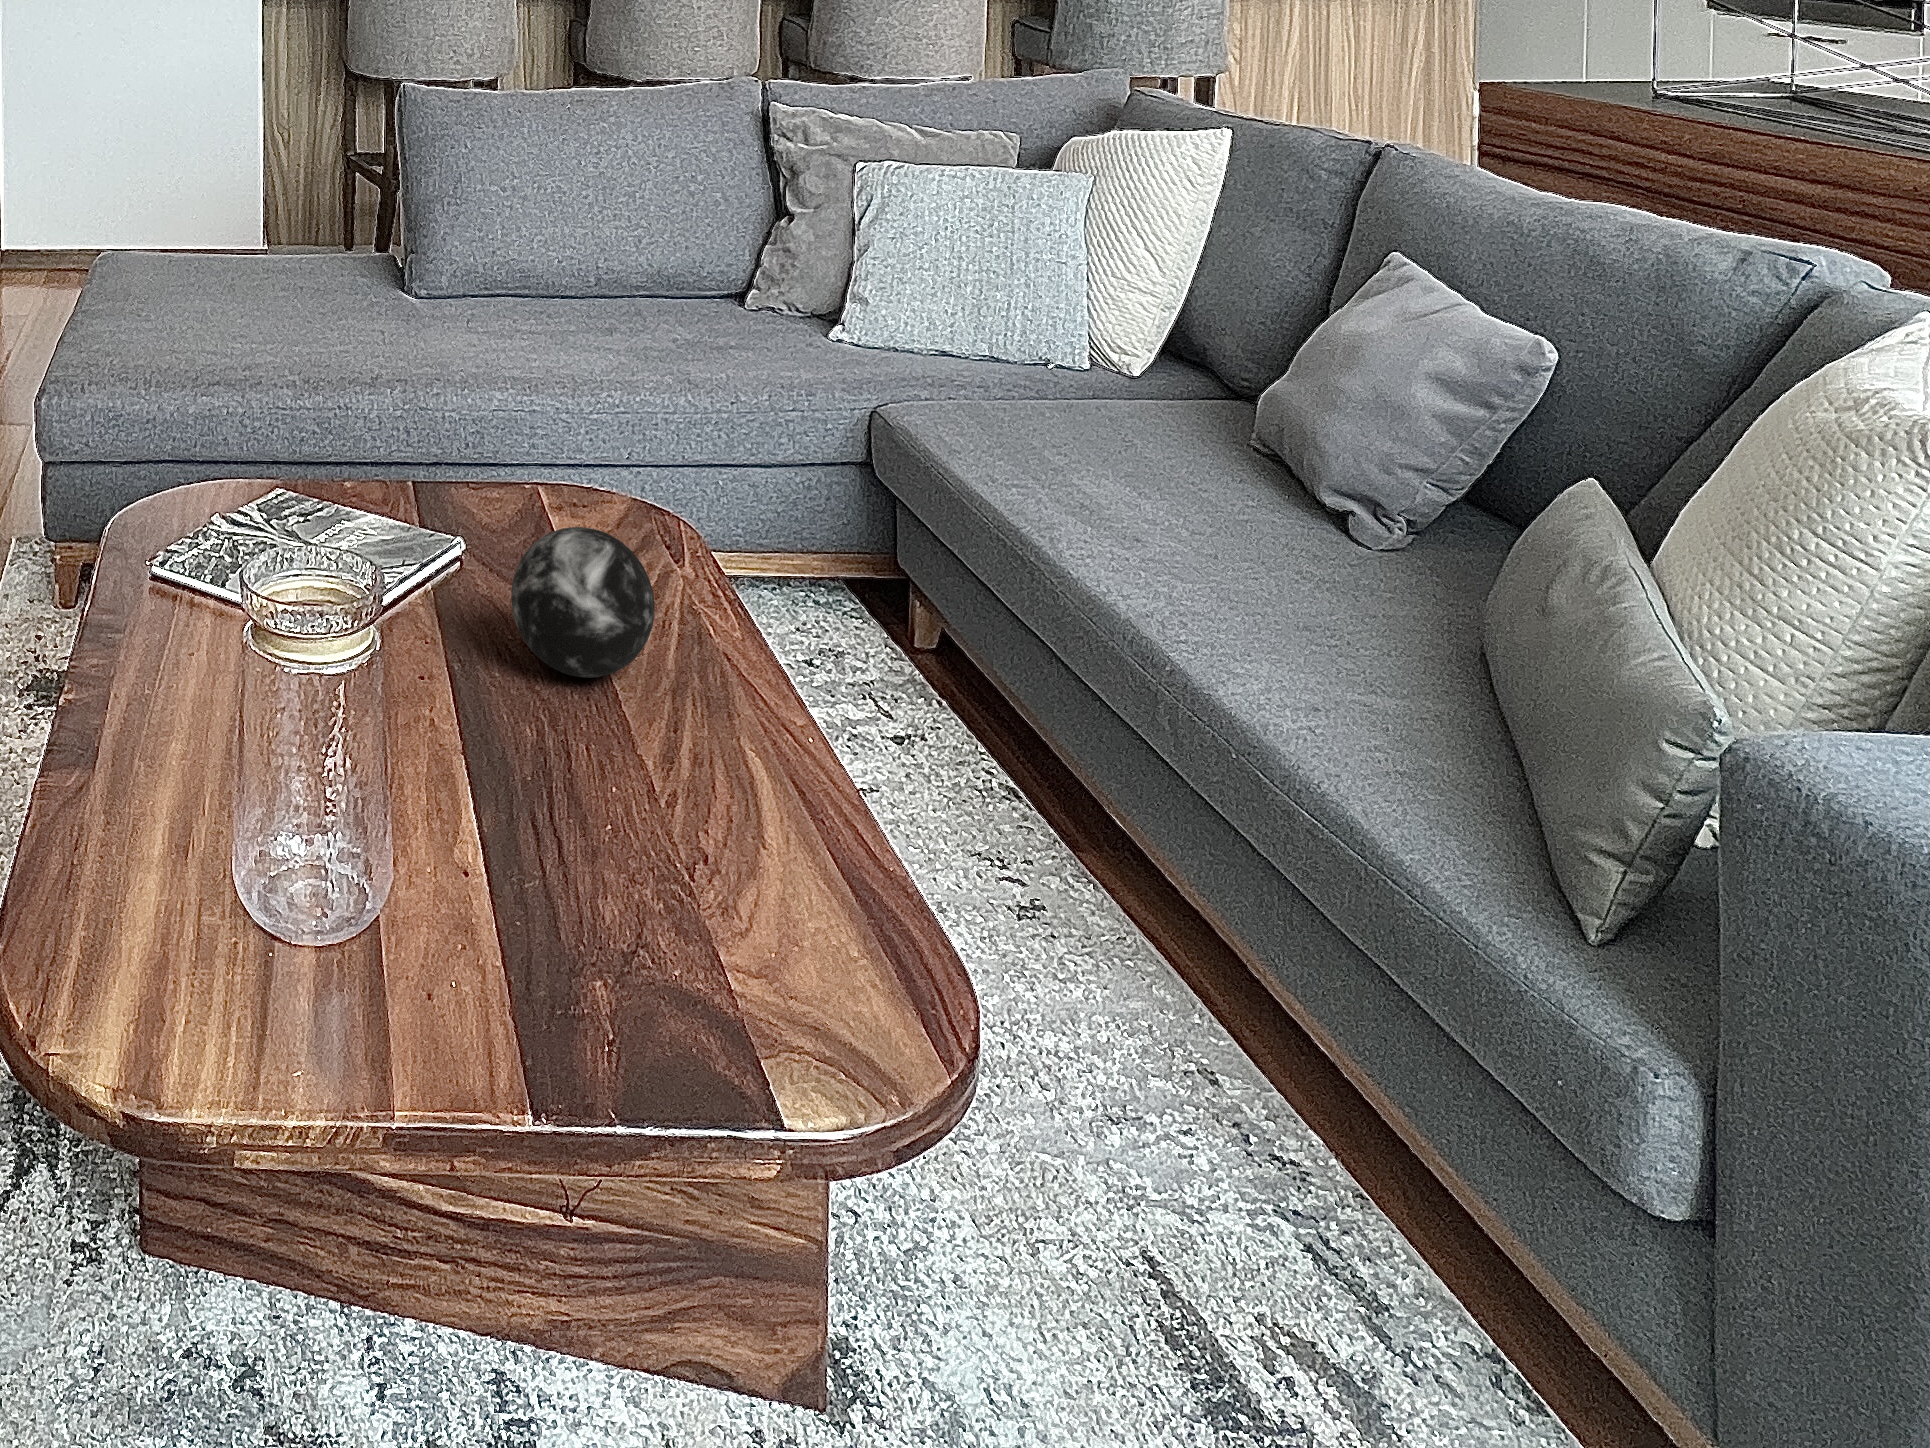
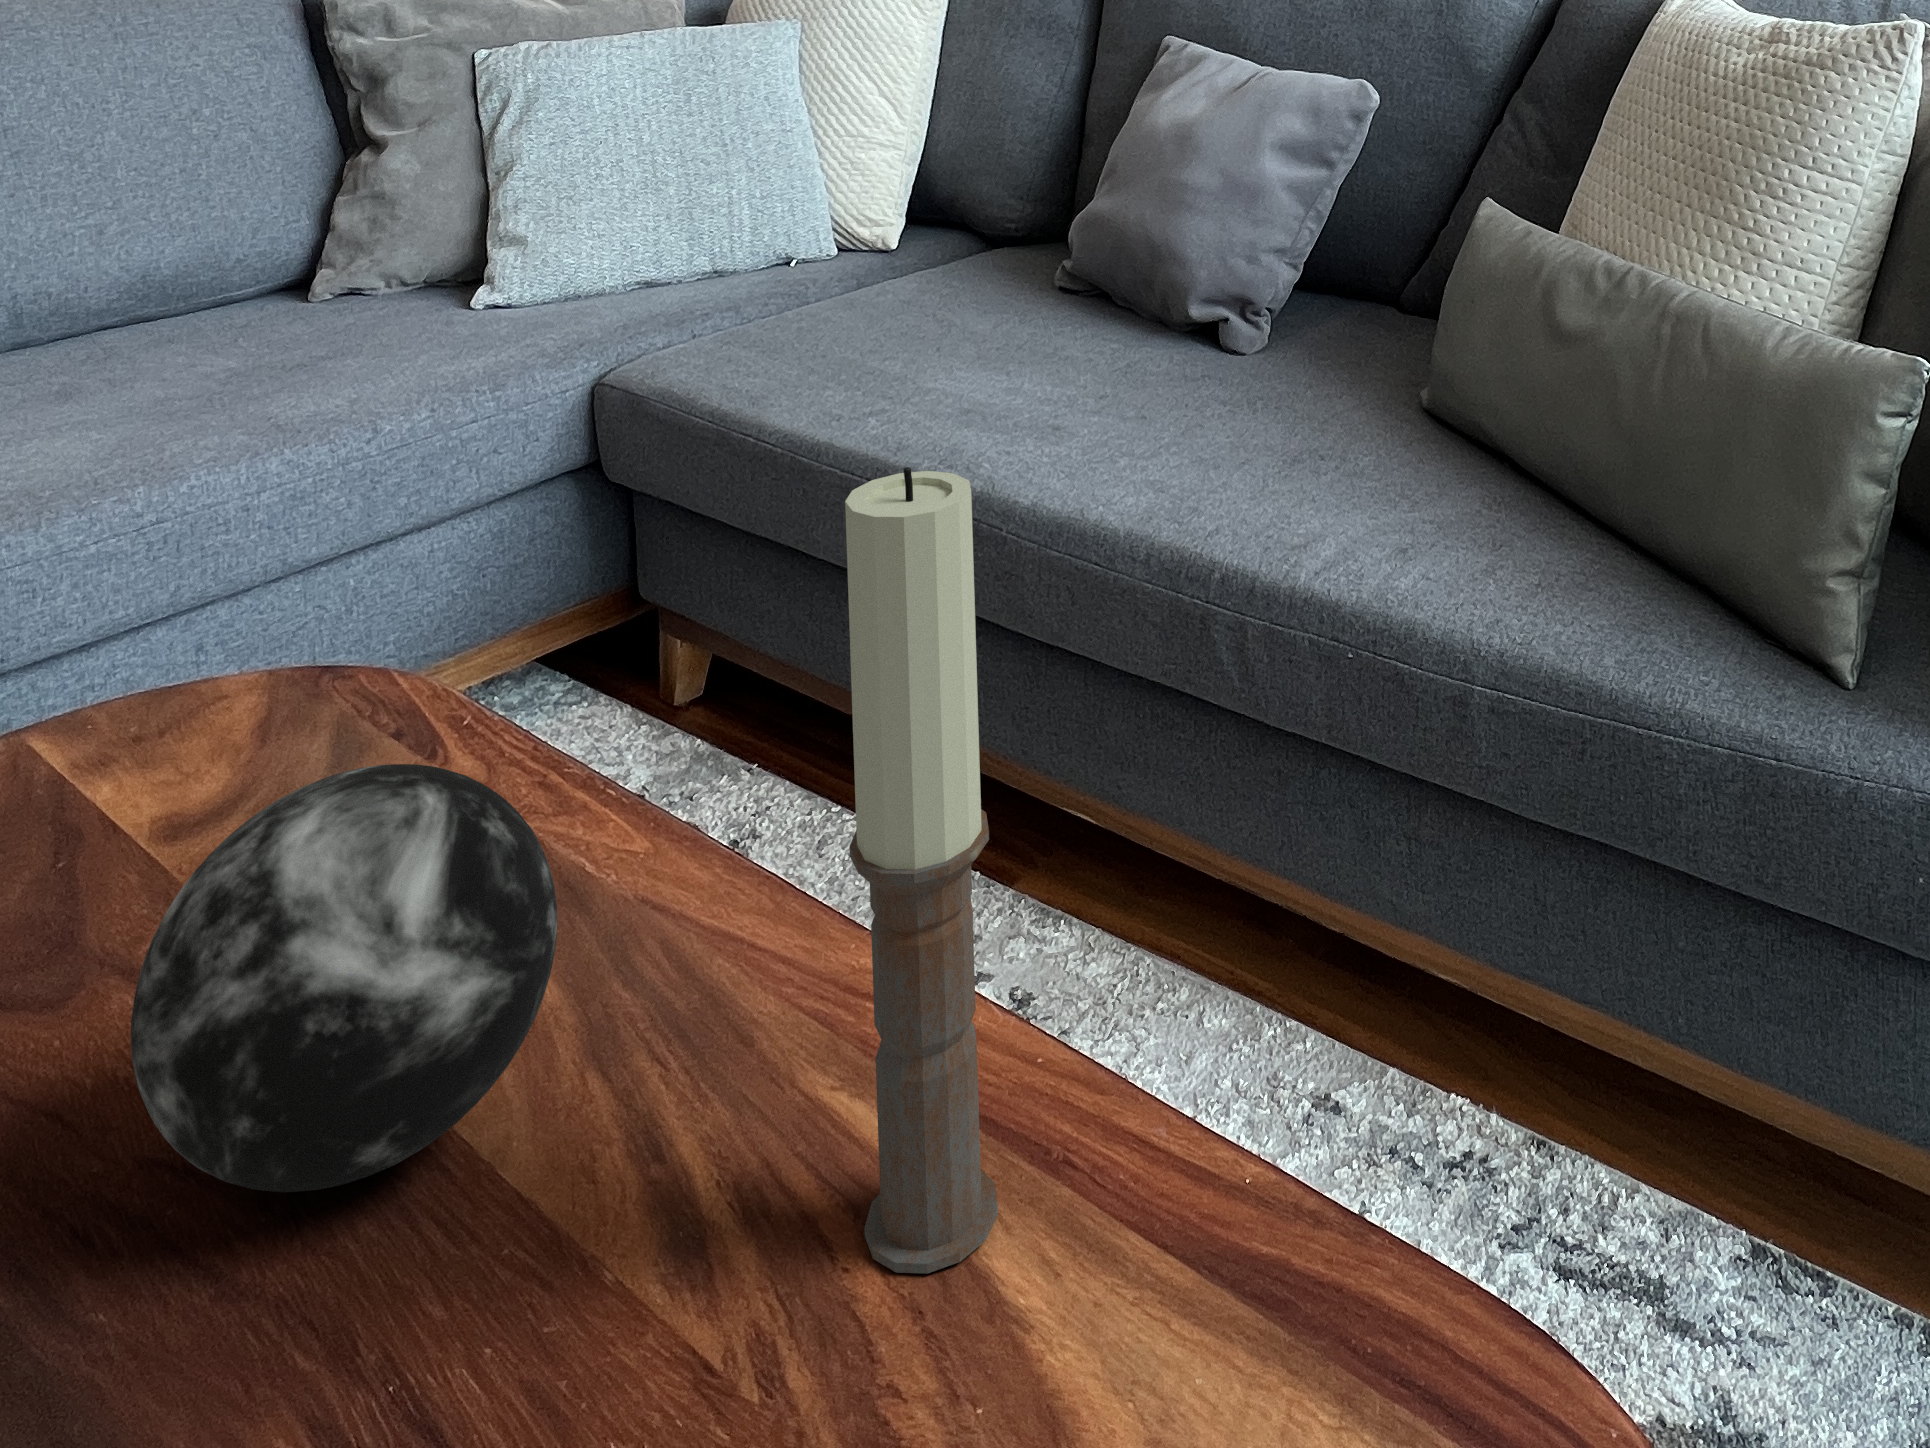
candle: none [717,470,777,801] -> present [845,467,998,1274]

